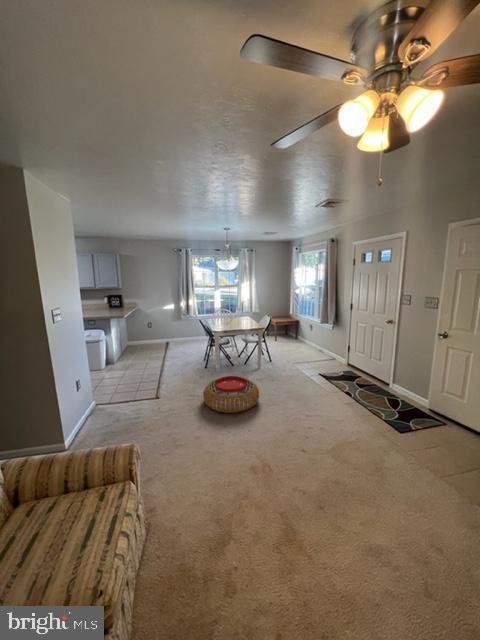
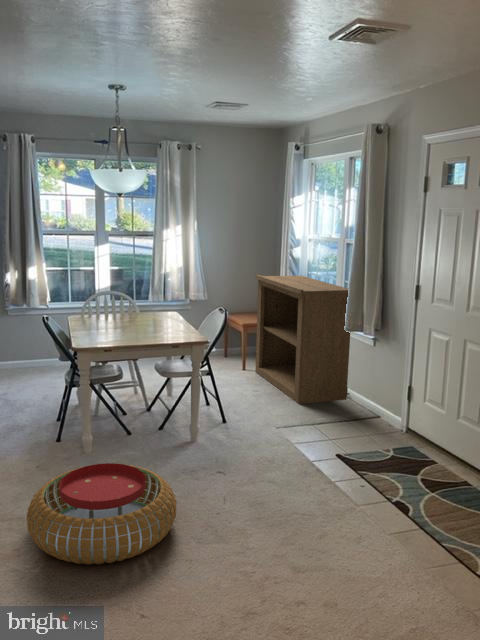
bookshelf: none [281,301,323,355] -> present [256,275,350,404]

